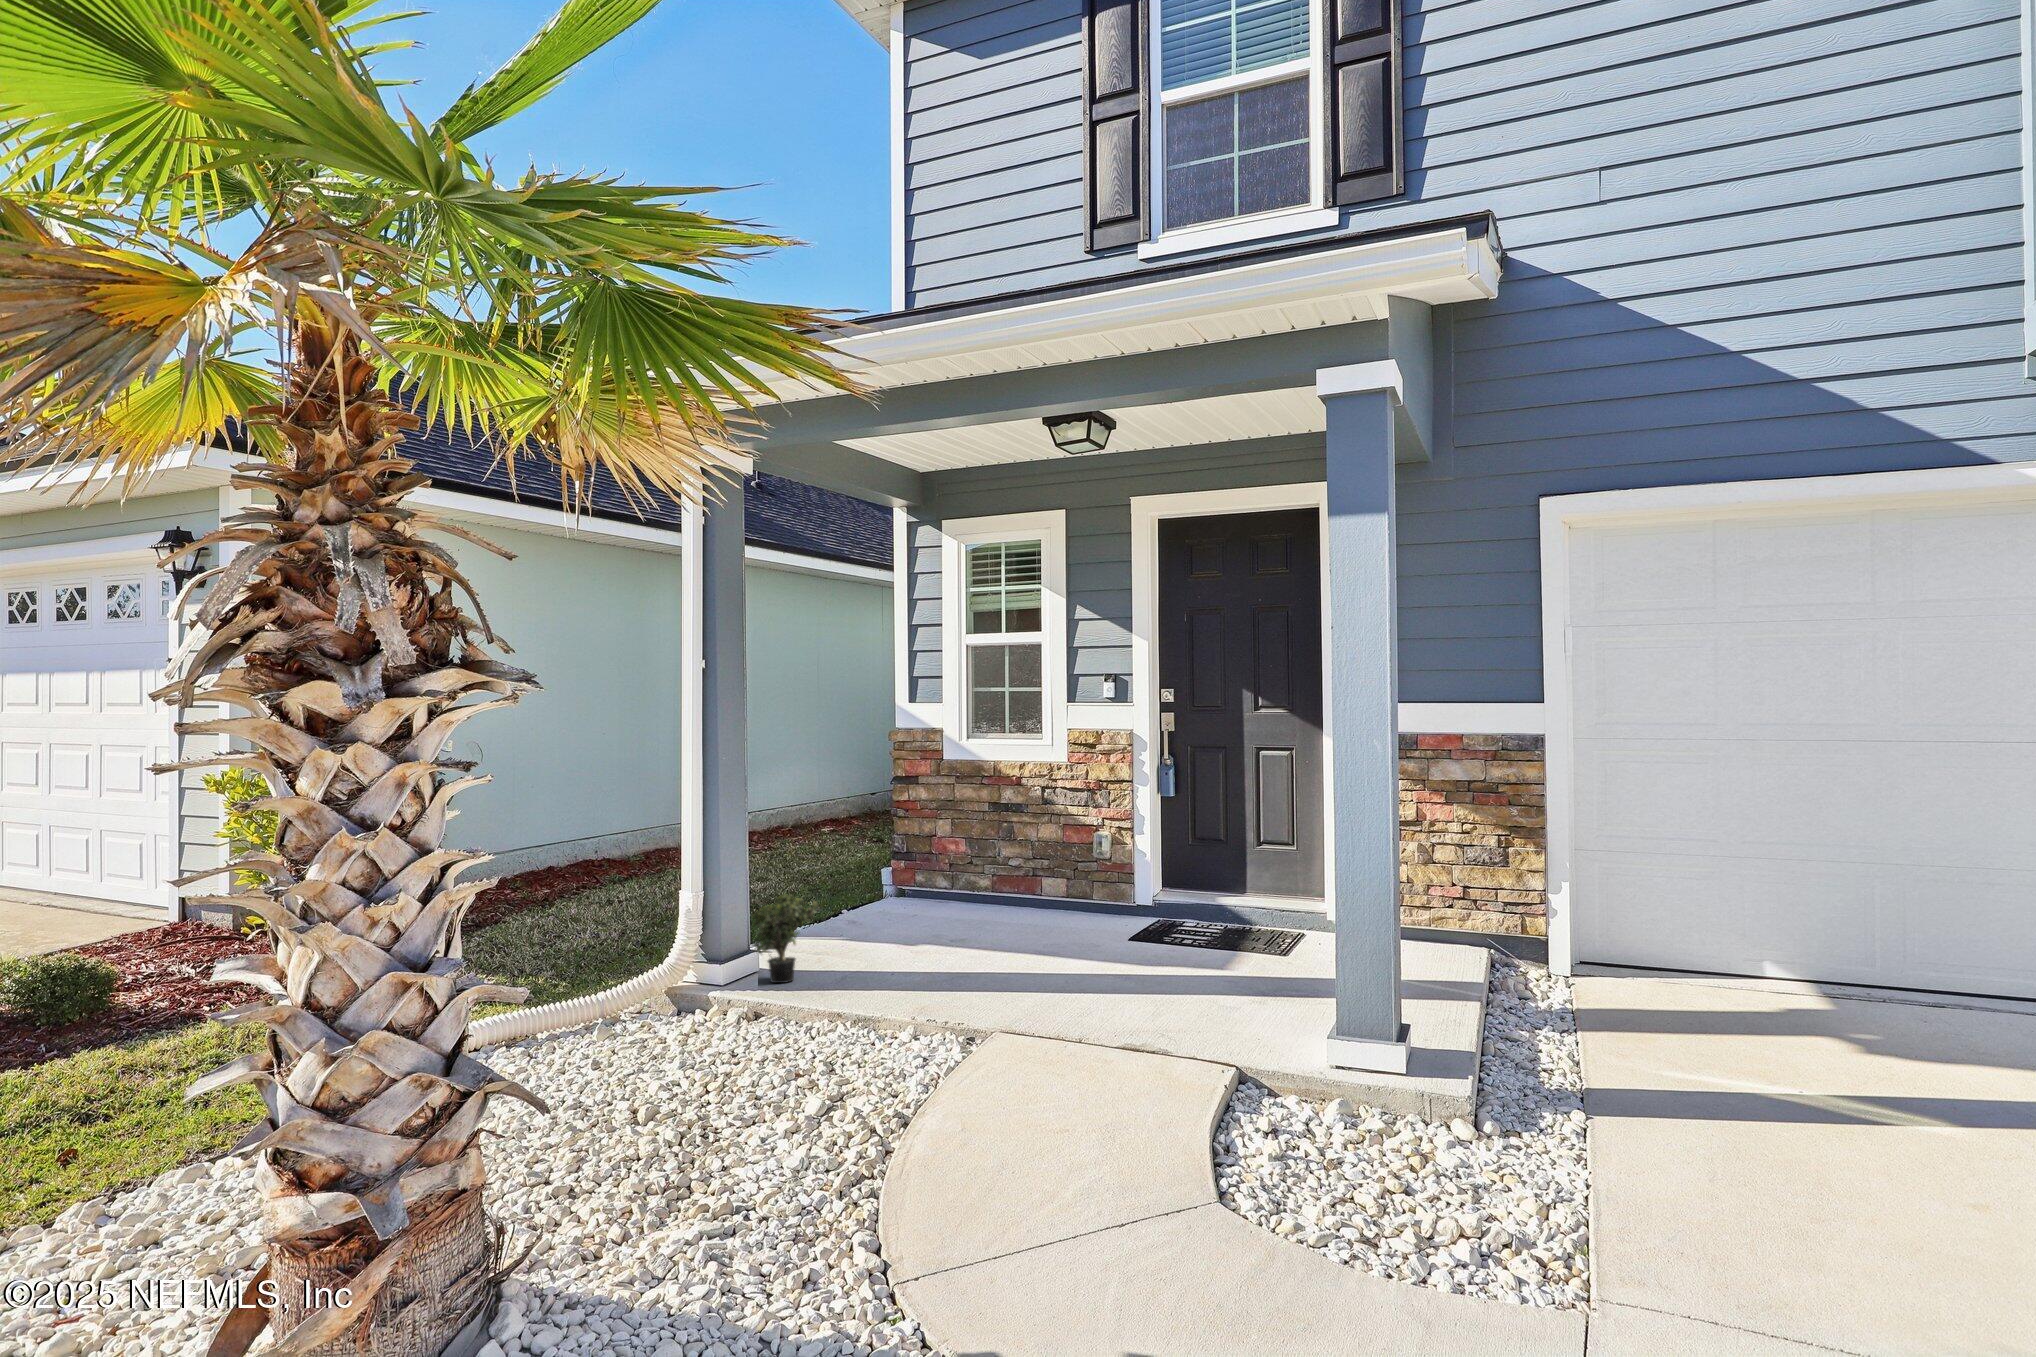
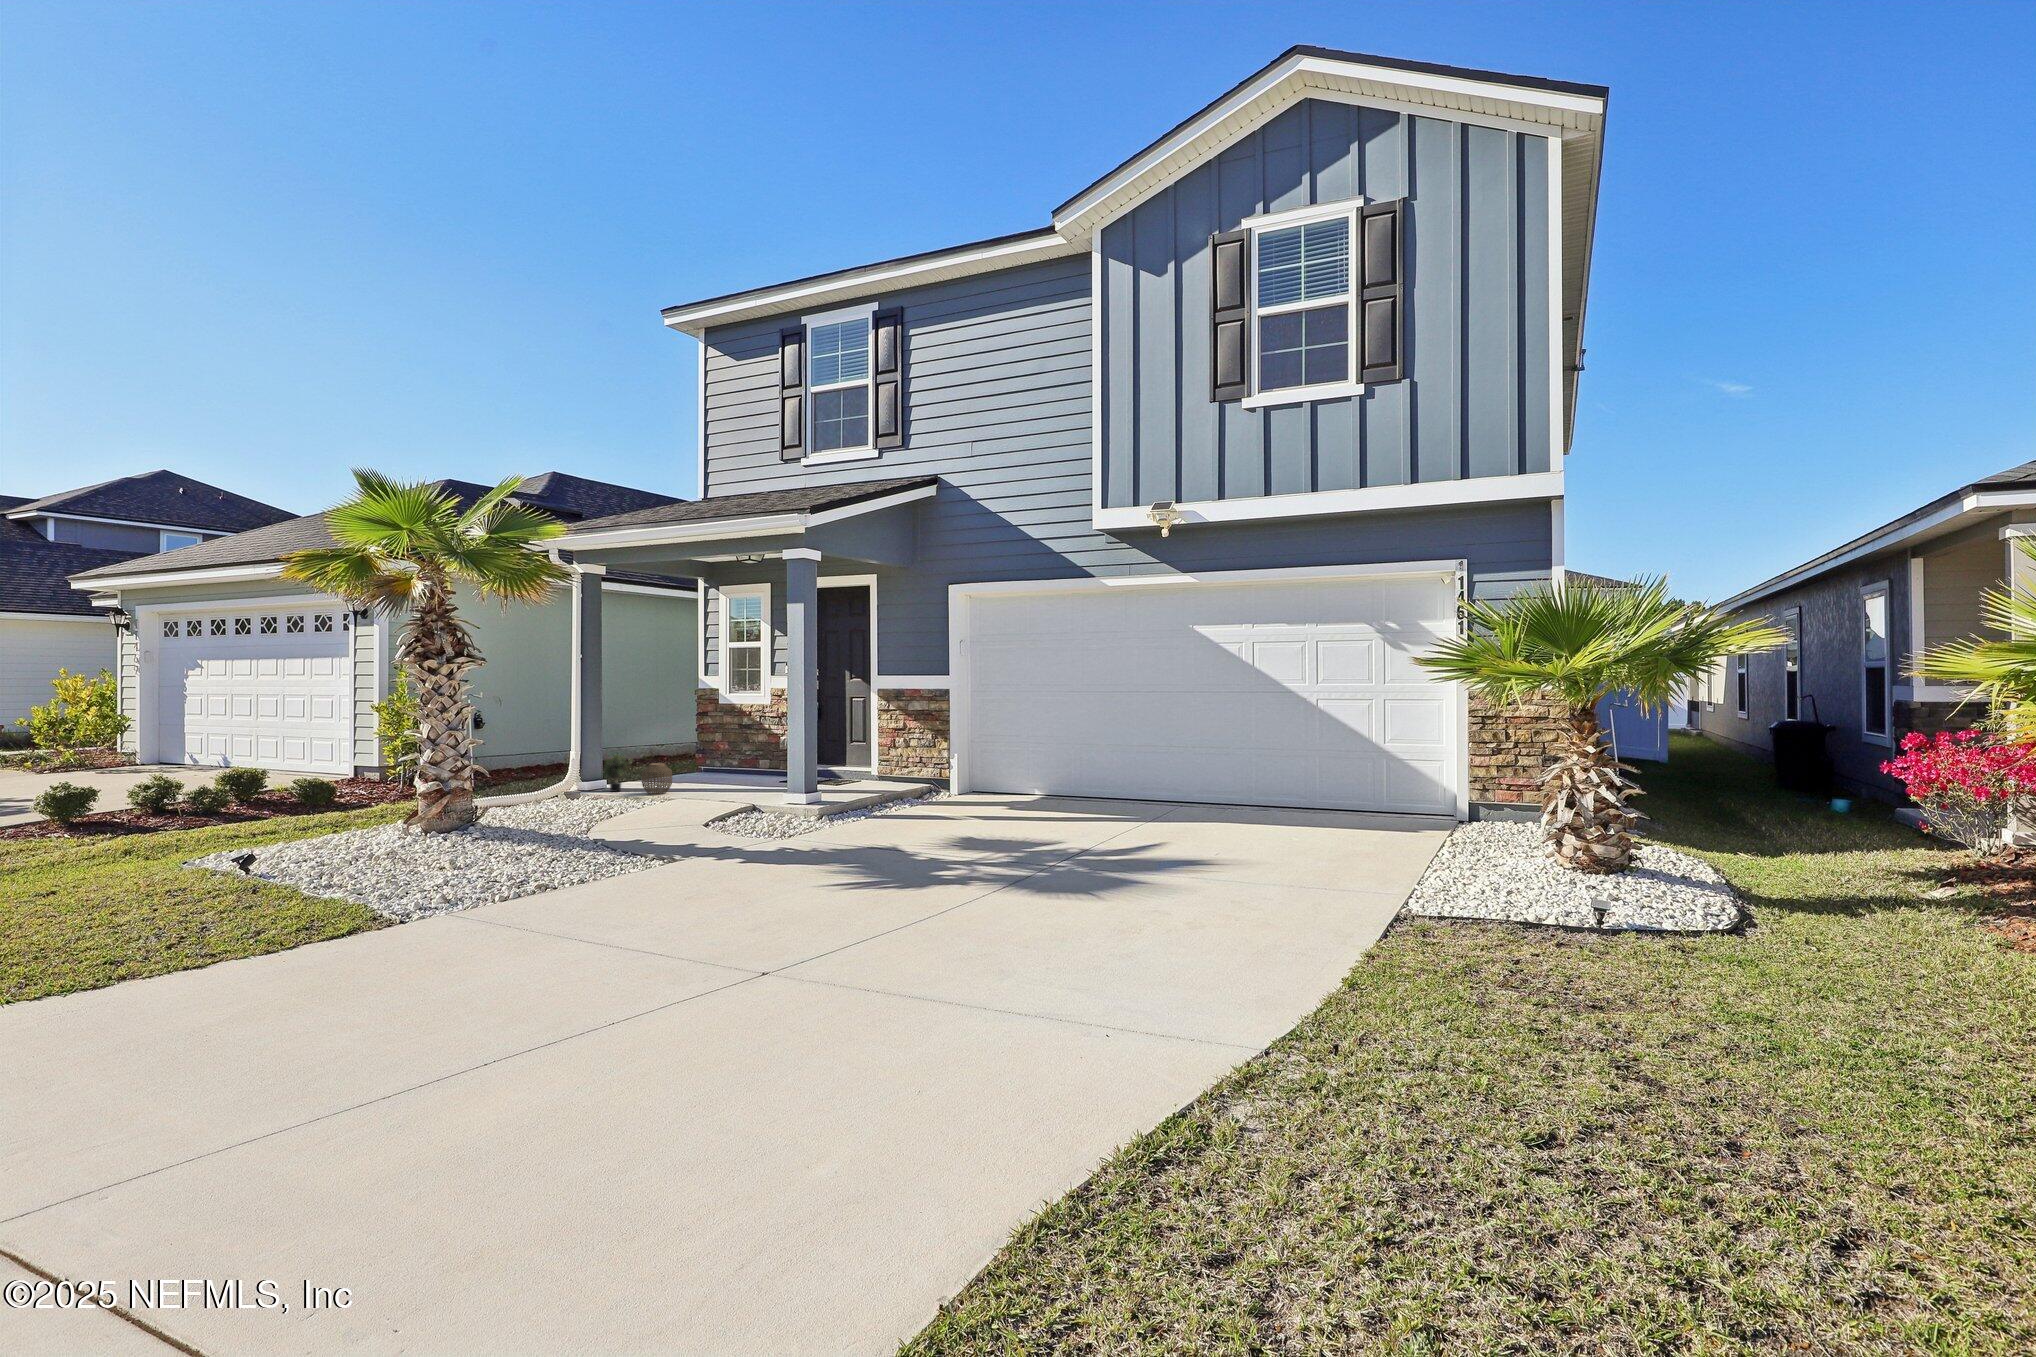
woven basket: none [860,920,930,1000] -> present [642,763,672,794]

